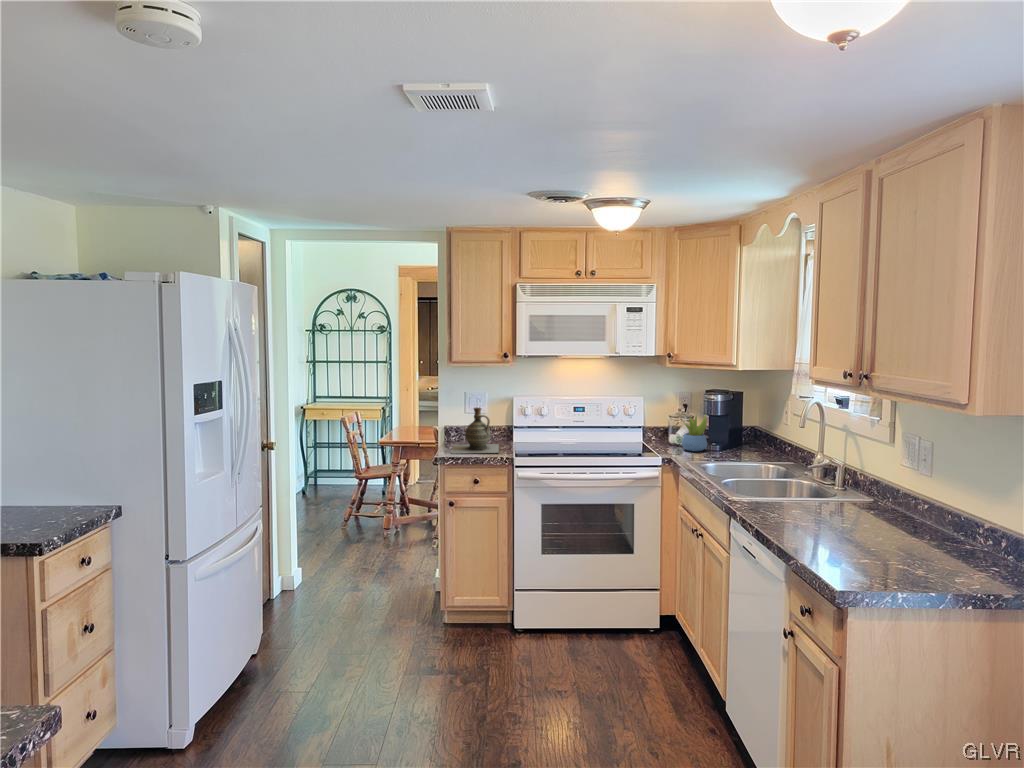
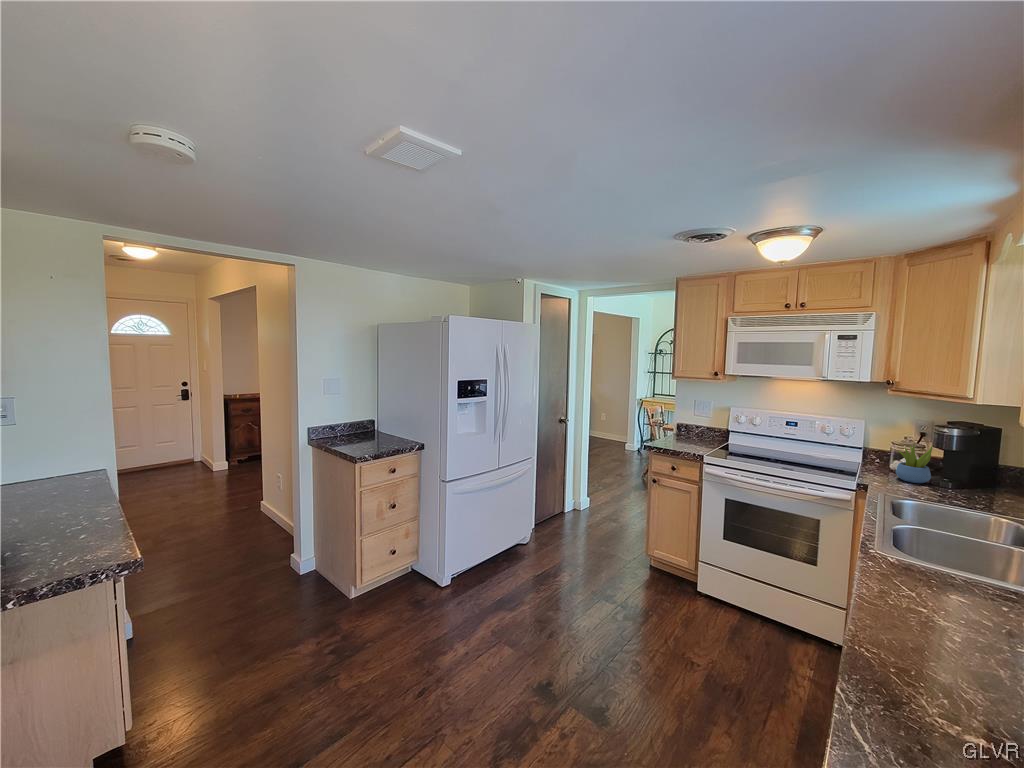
ceramic jug: present [451,408,499,454] -> none [663,414,710,451]

